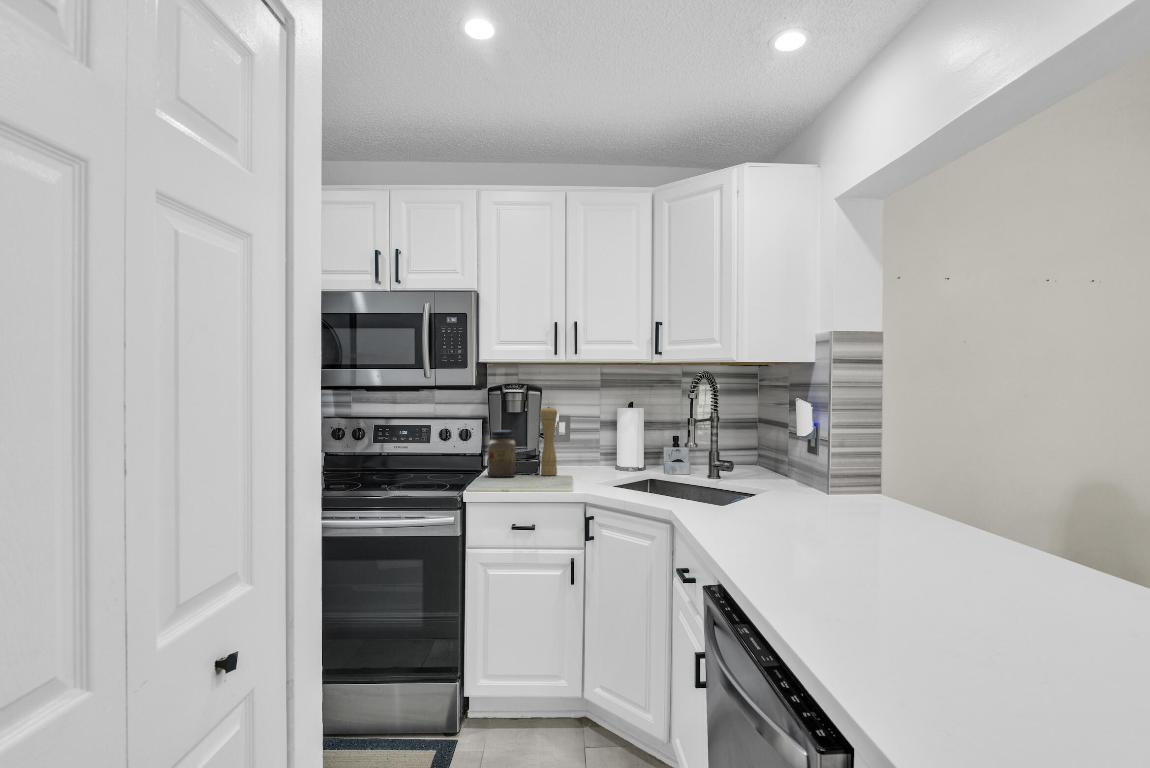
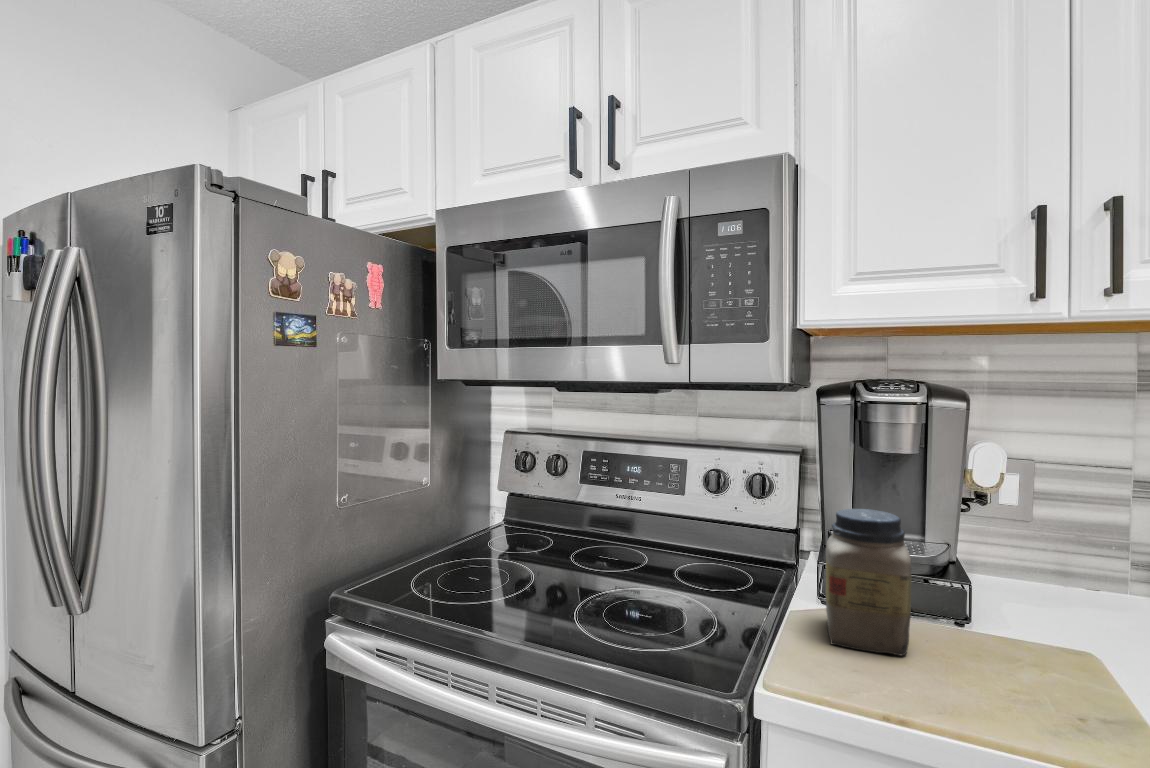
pepper mill: present [540,407,557,475] -> none [987,454,1050,662]

